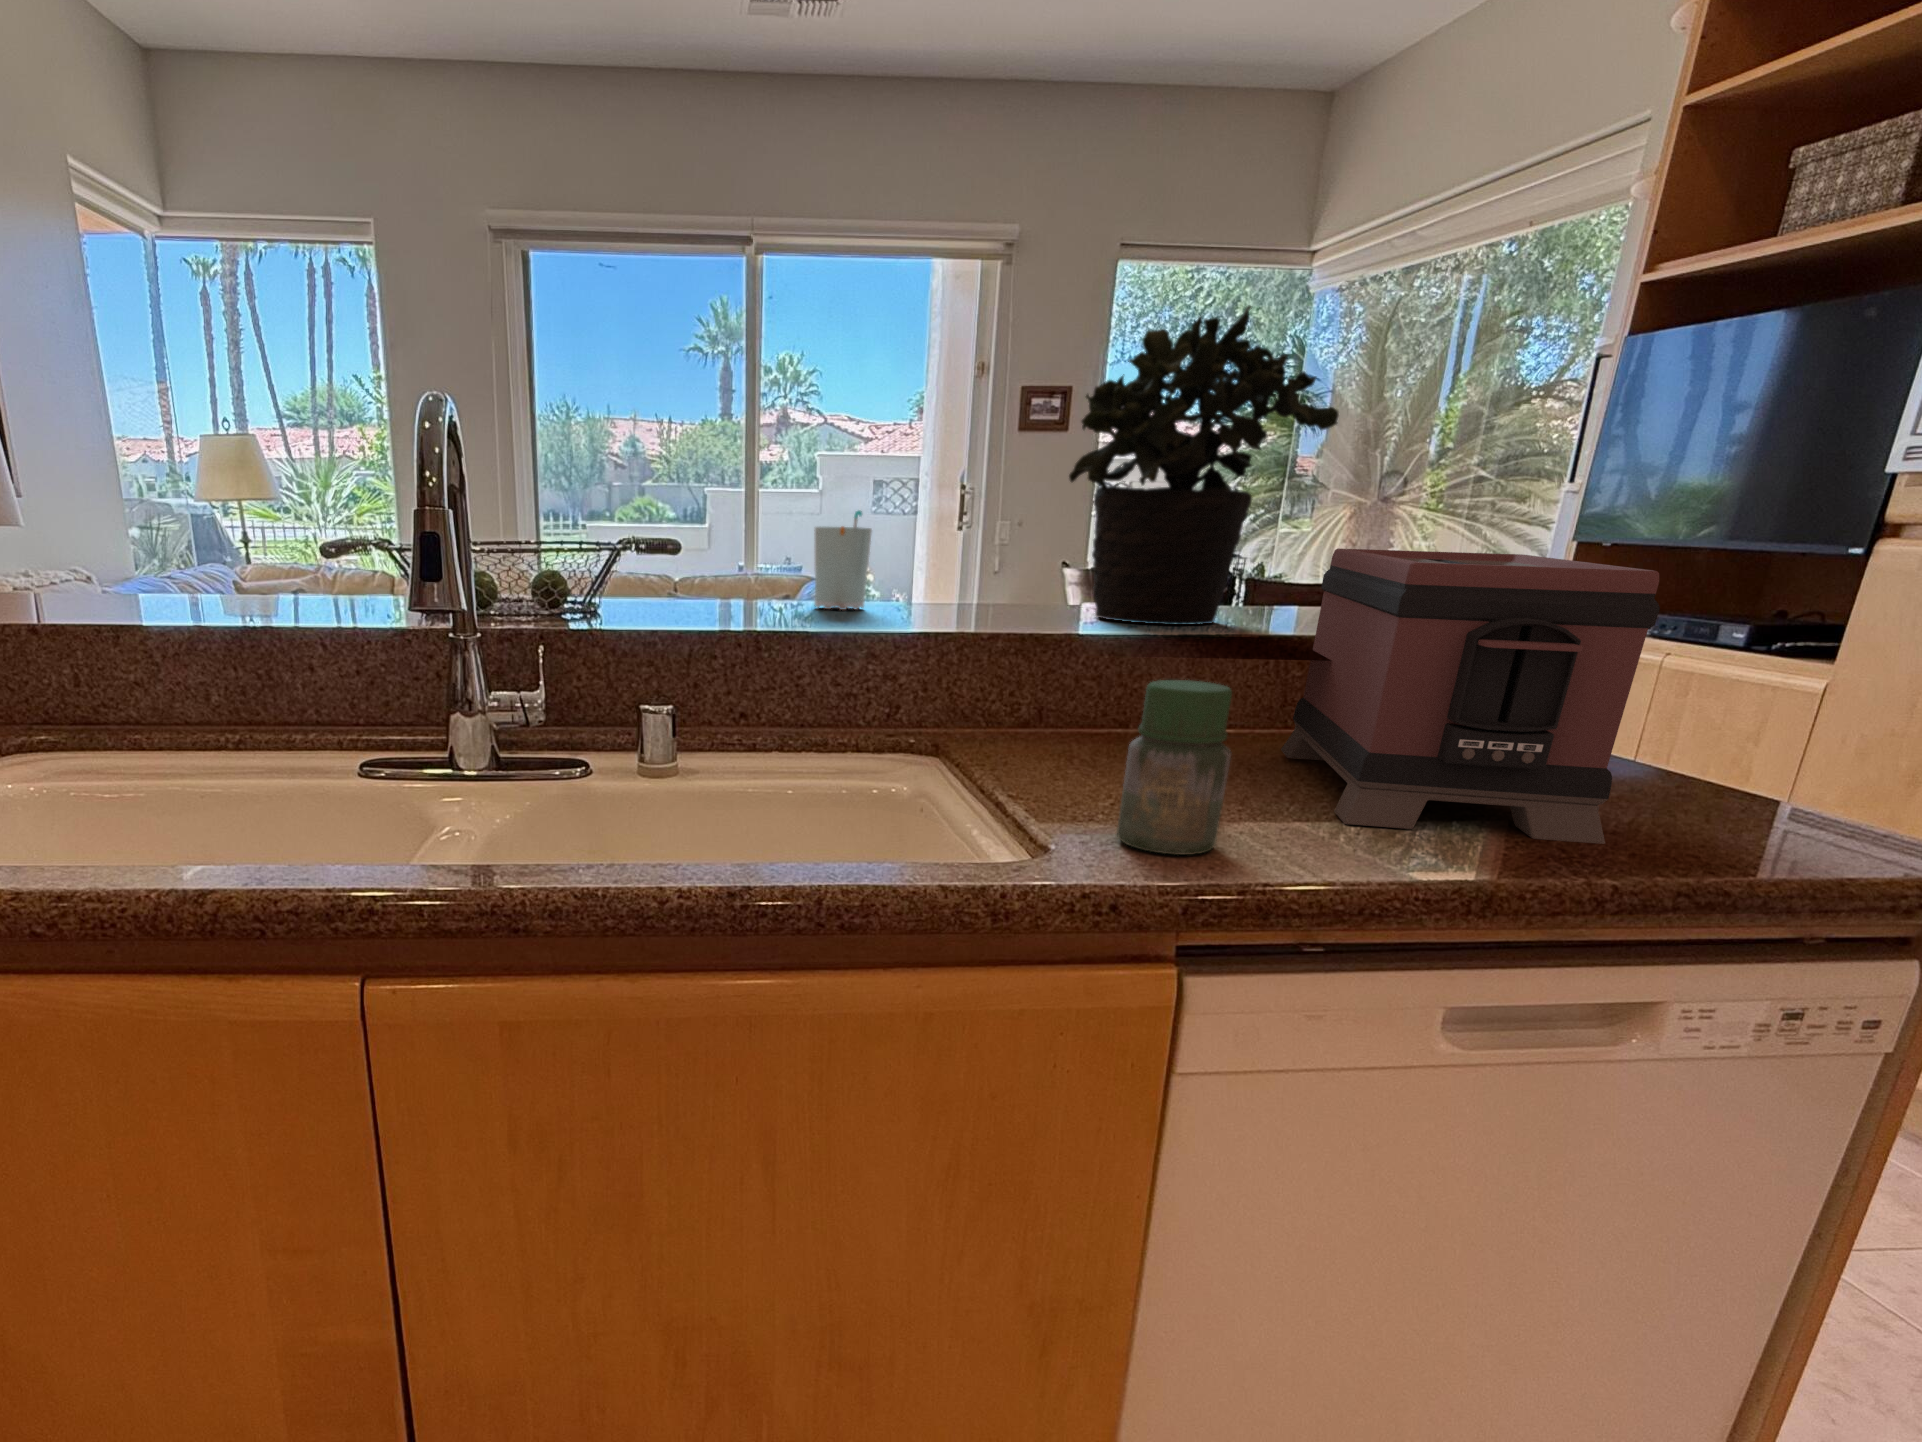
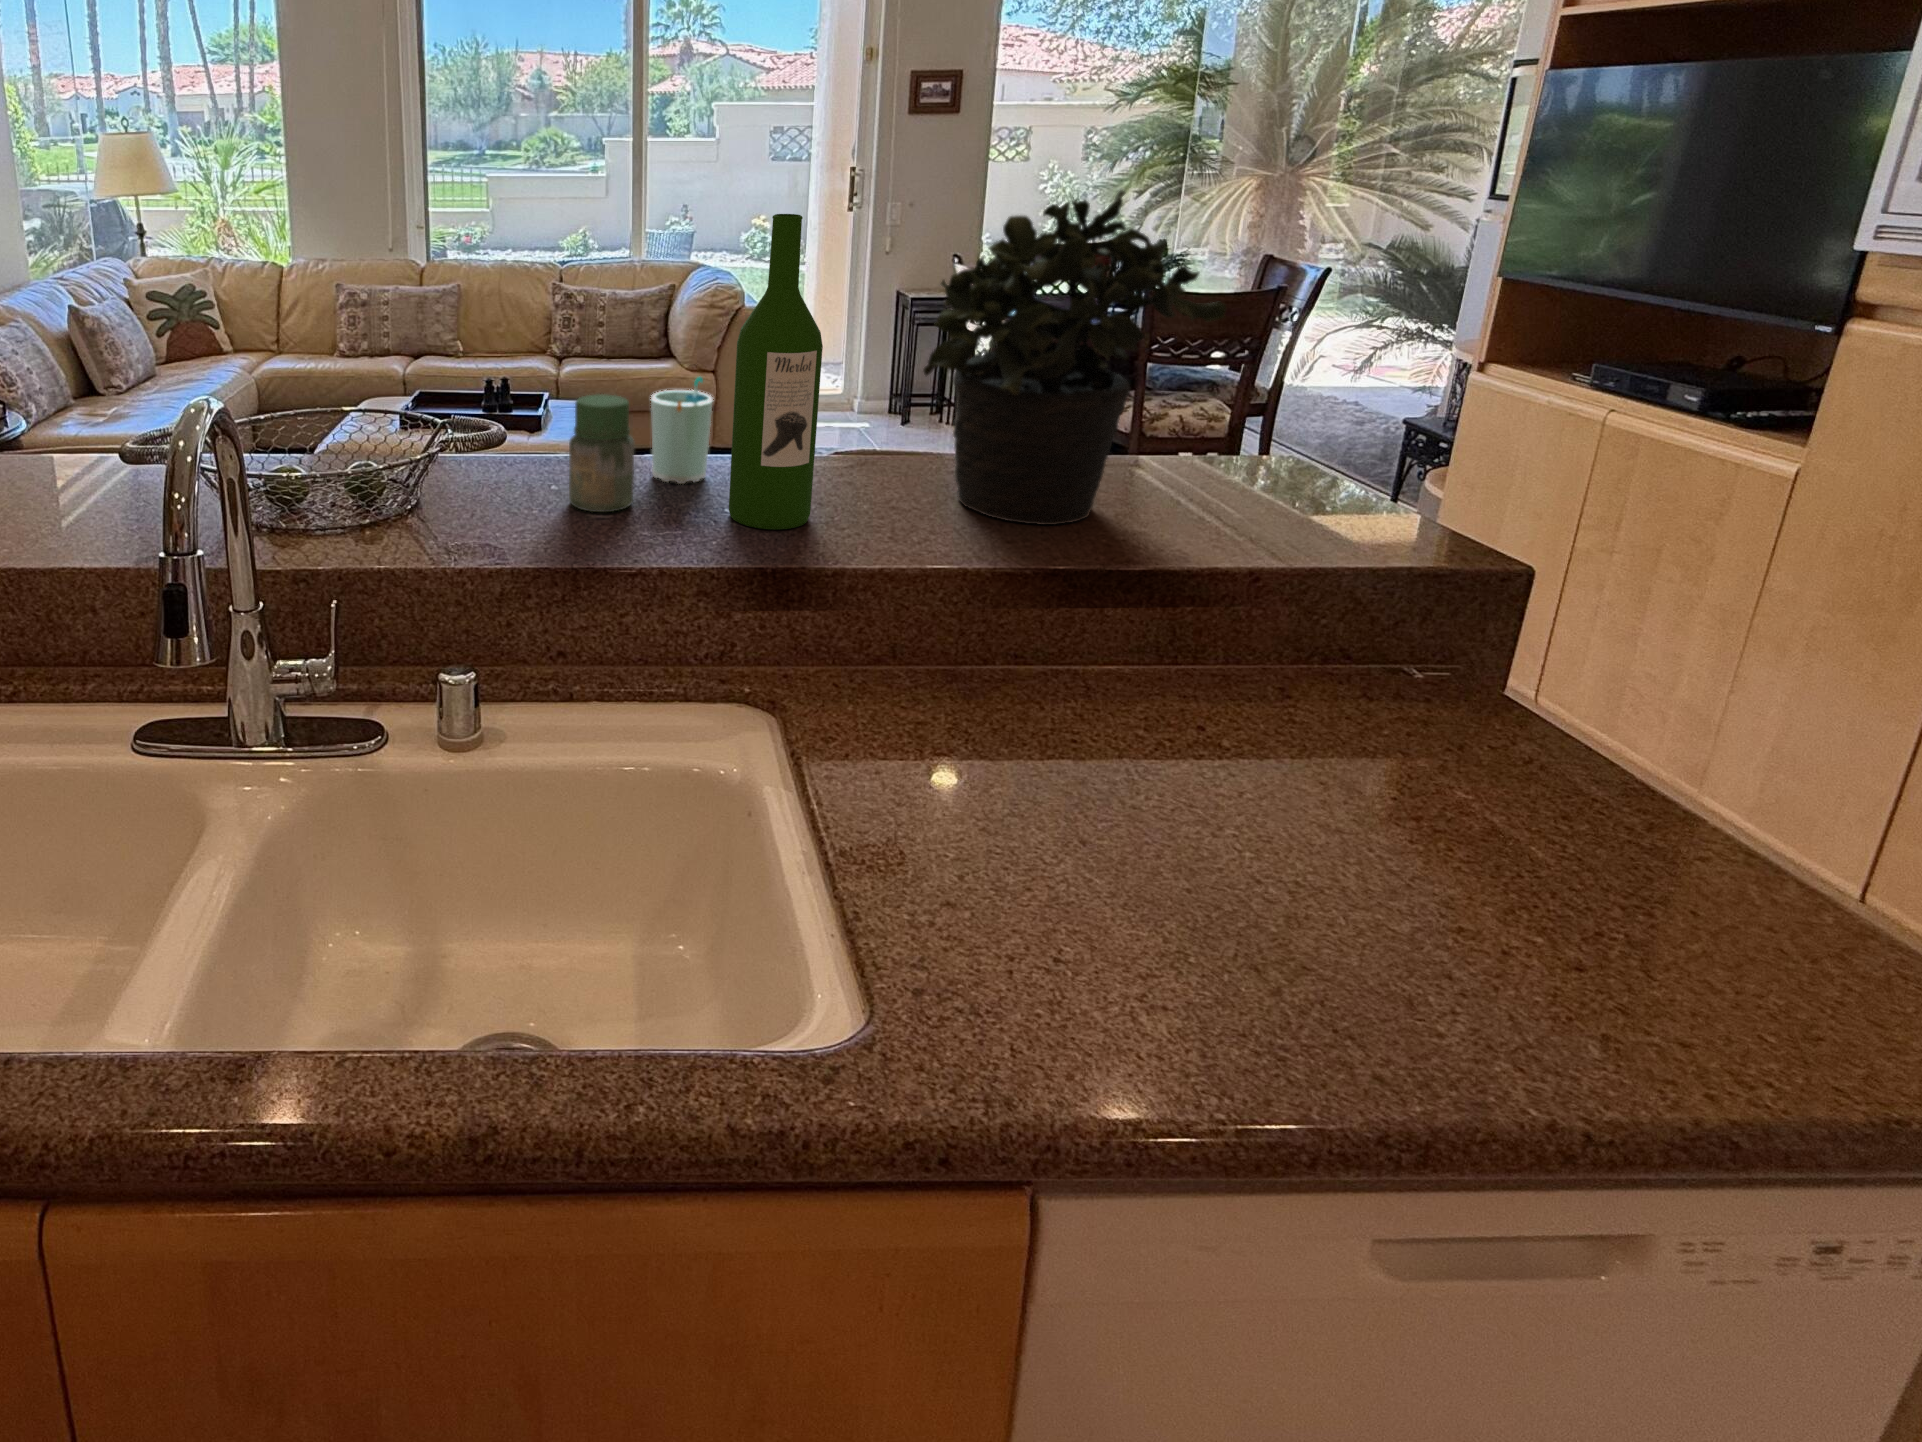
wine bottle: none [891,312,980,623] -> present [729,214,823,530]
toaster: present [1281,548,1660,844] -> none [1165,514,1632,993]
jar: present [1117,680,1232,855] -> present [569,394,634,512]

